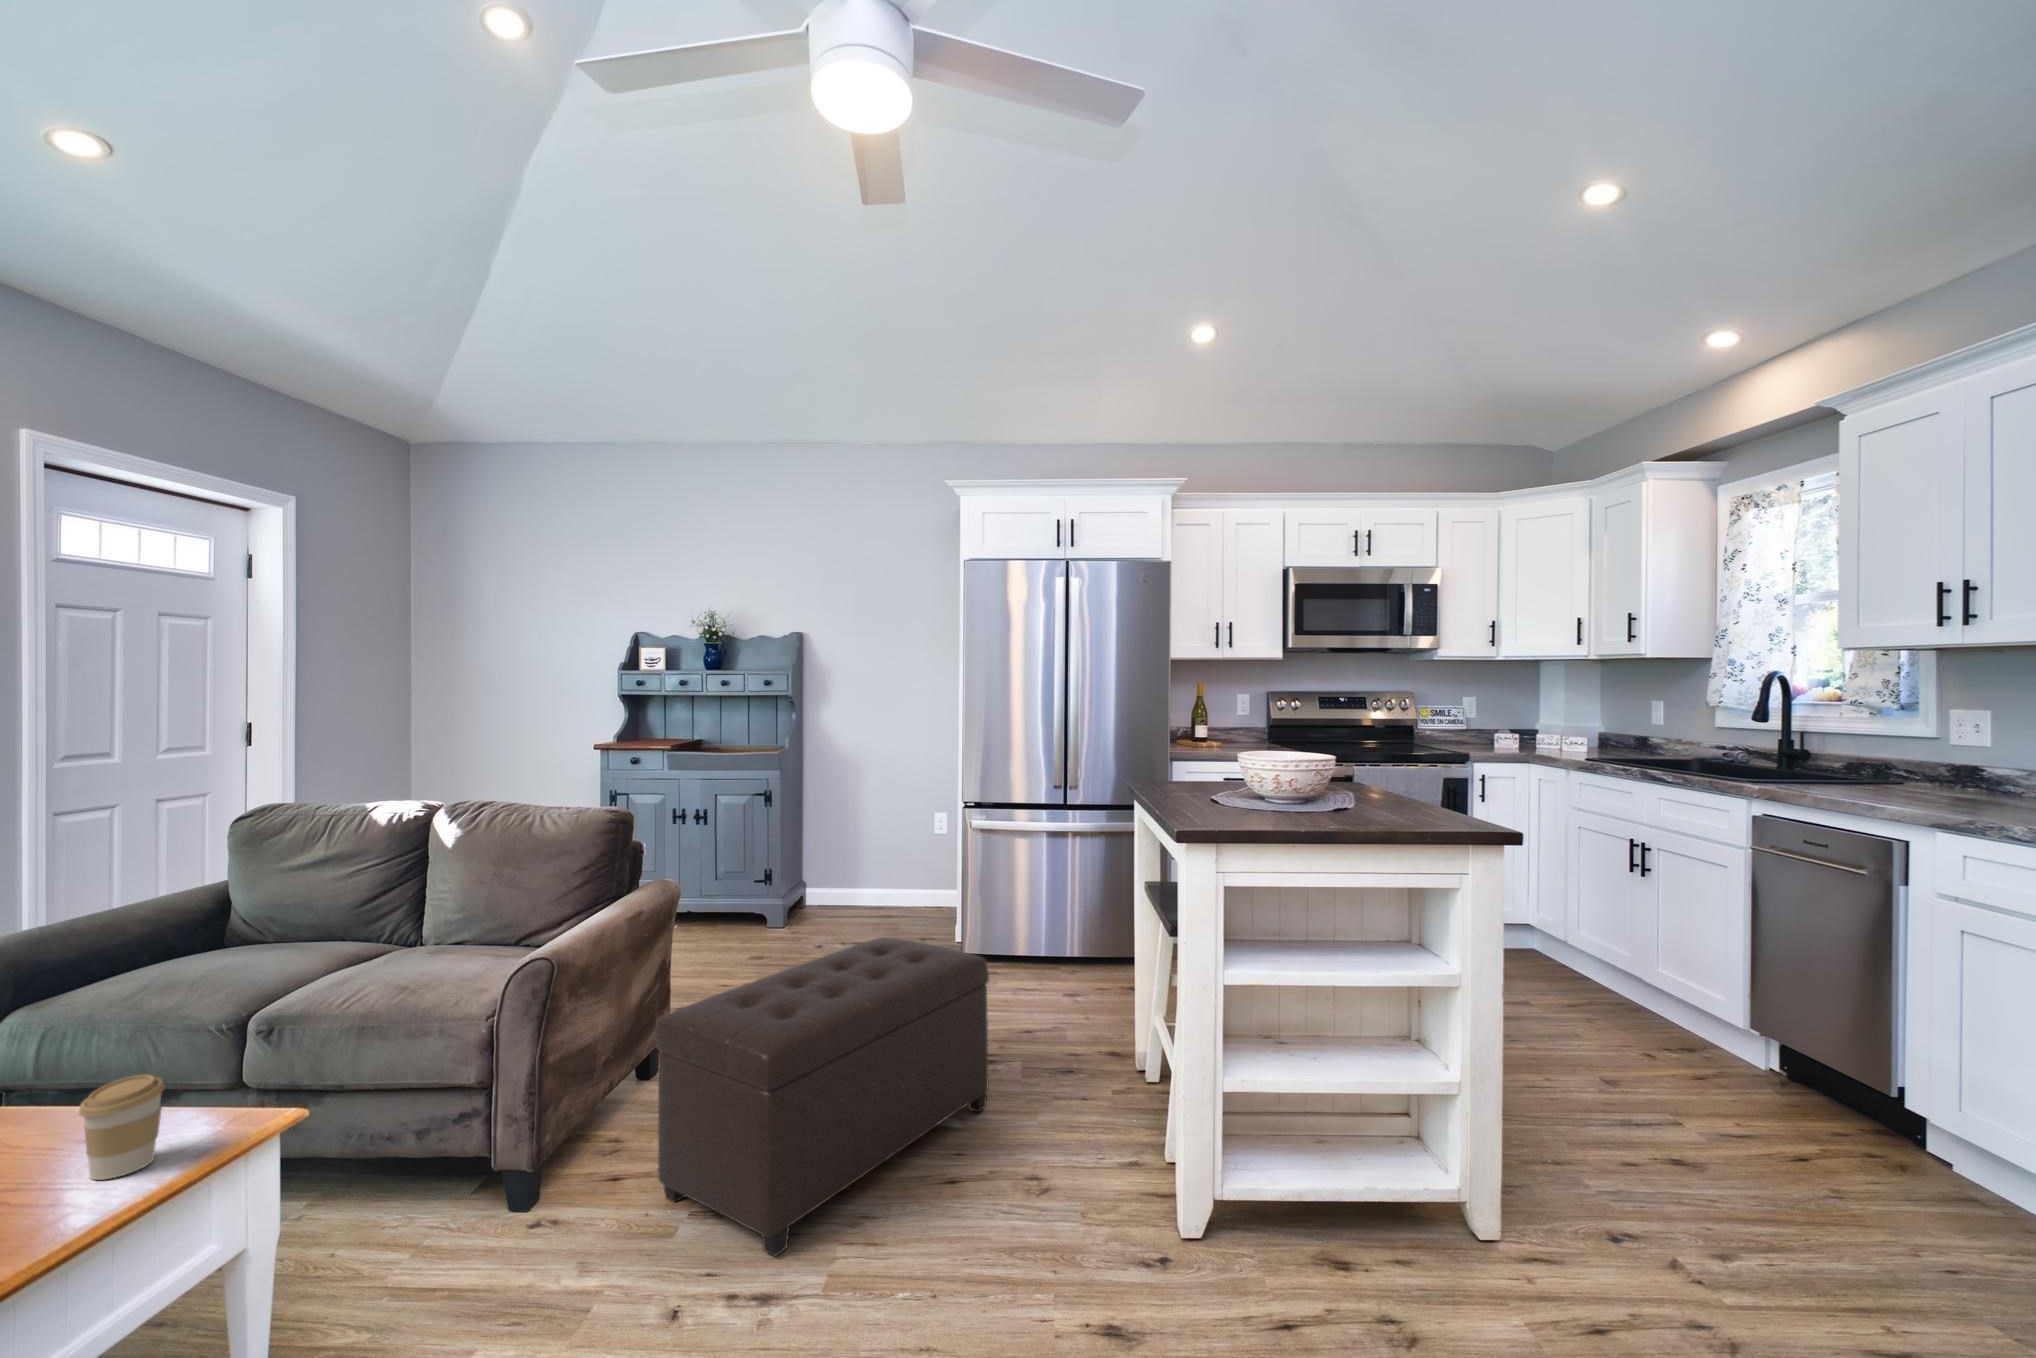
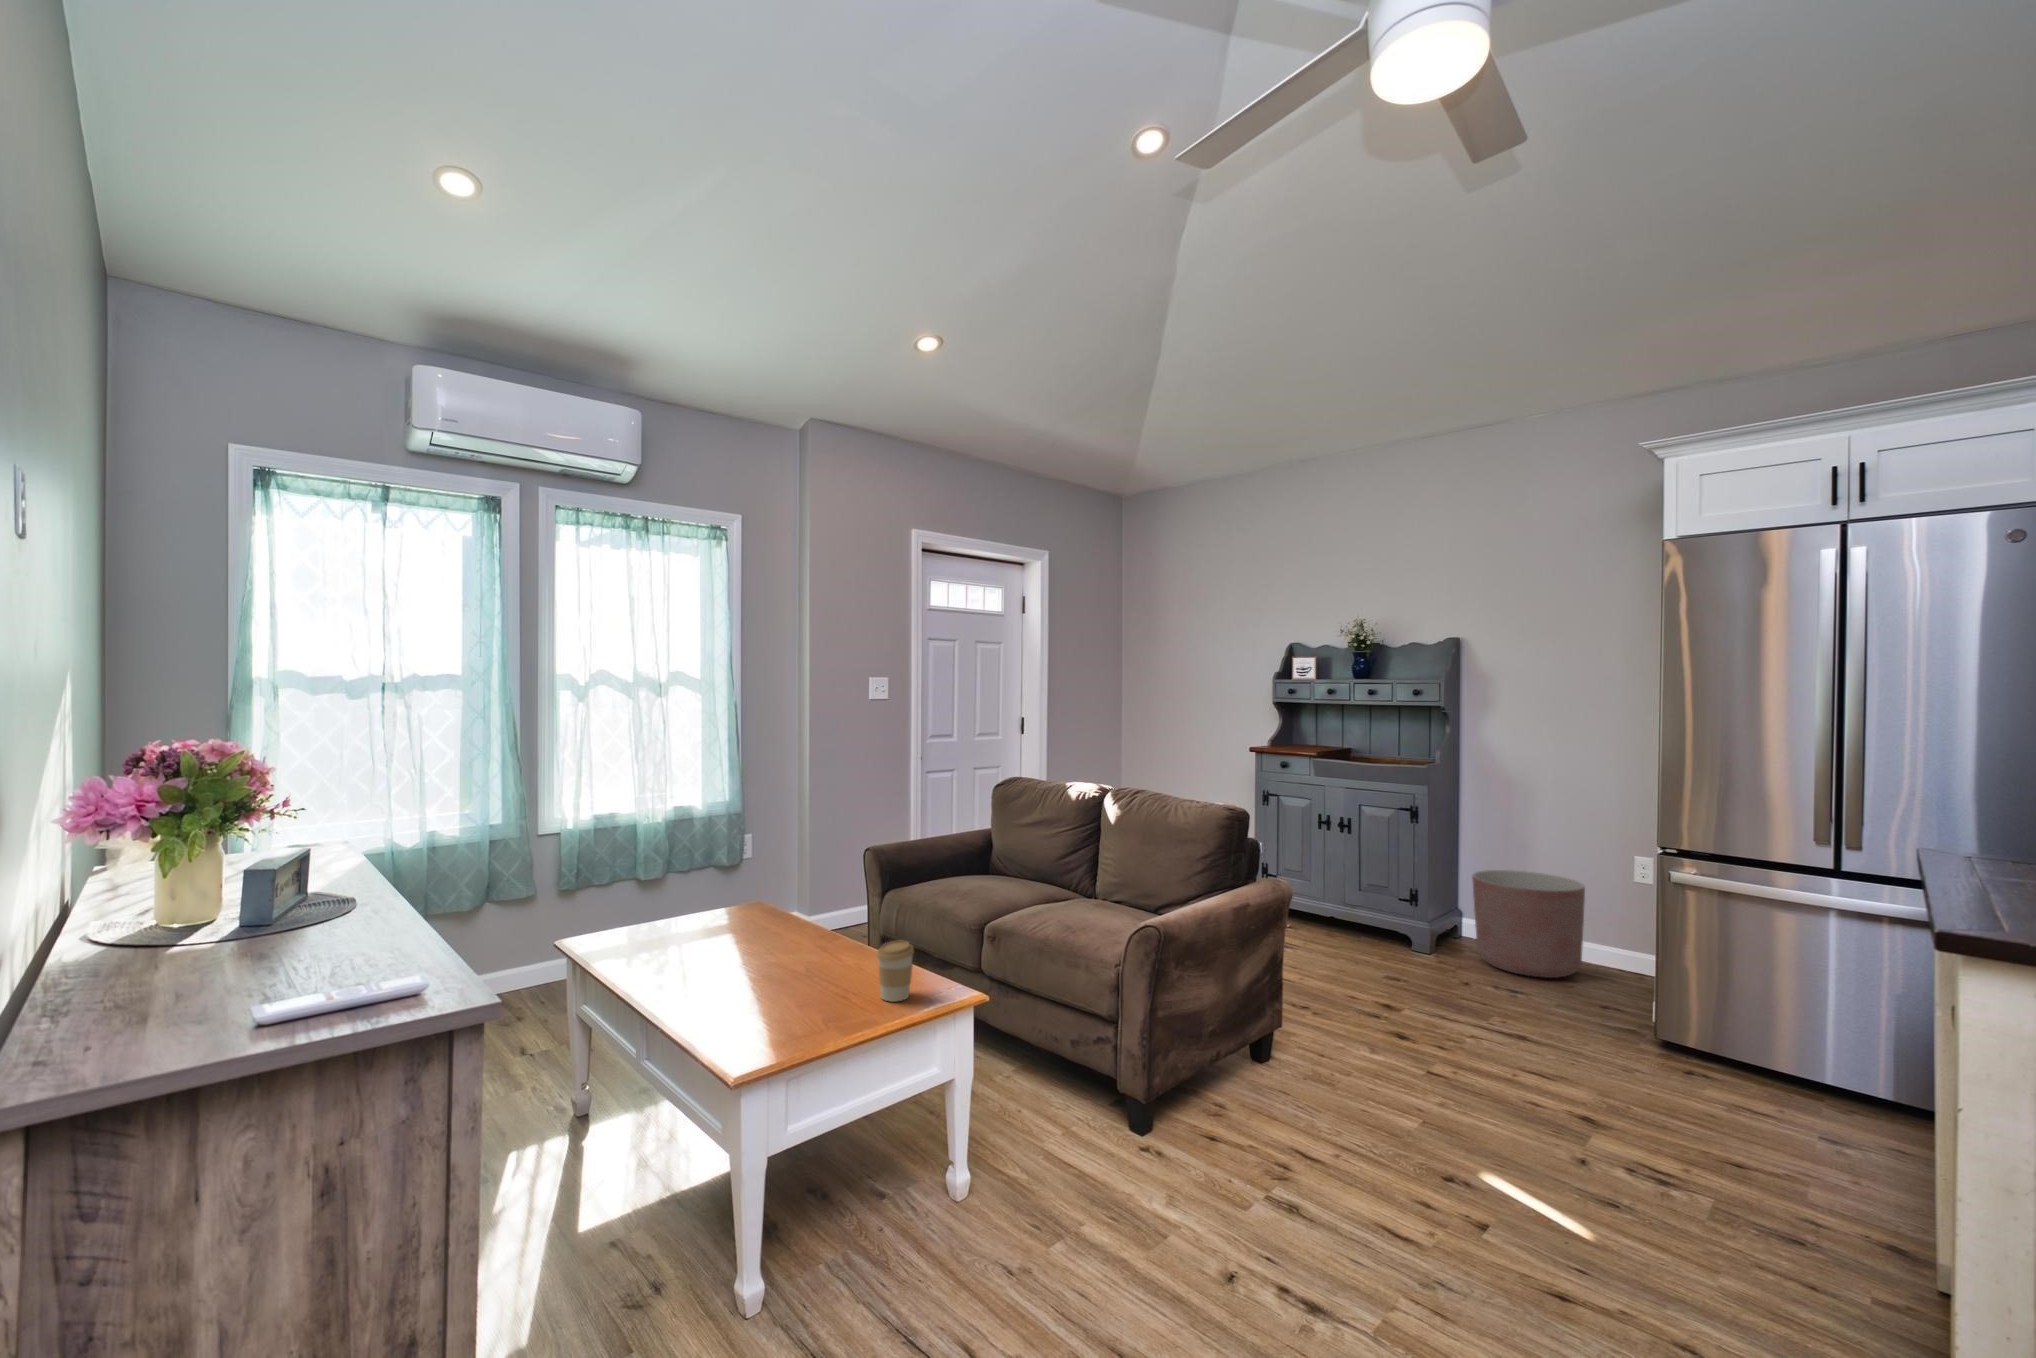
planter: none [819,838,905,929] -> present [1472,870,1585,978]
ottoman: present [655,937,989,1256] -> none [1239,986,1646,1276]

